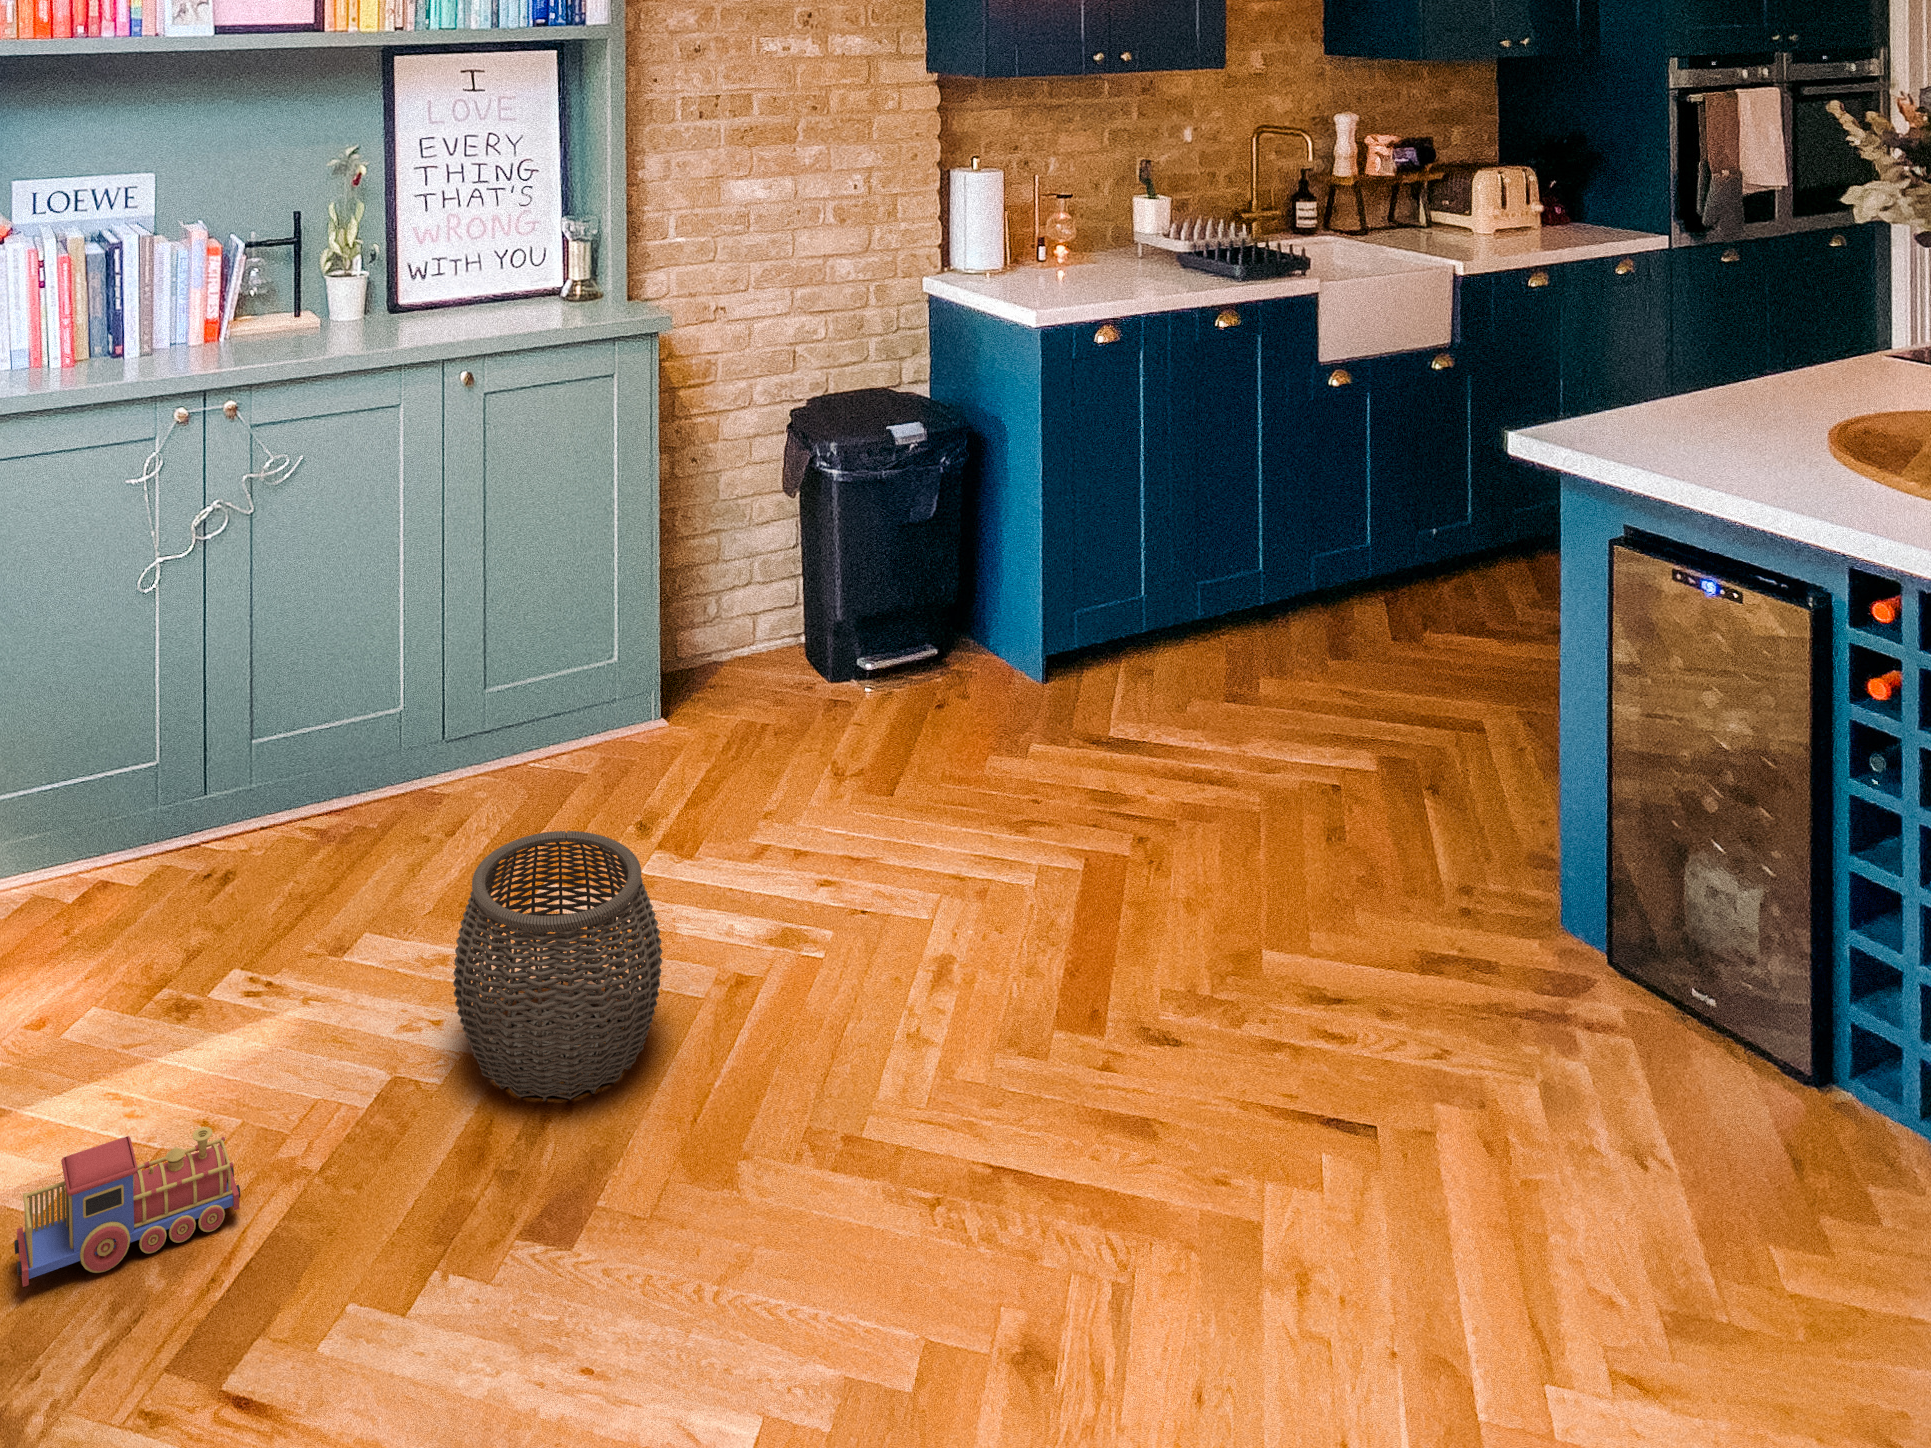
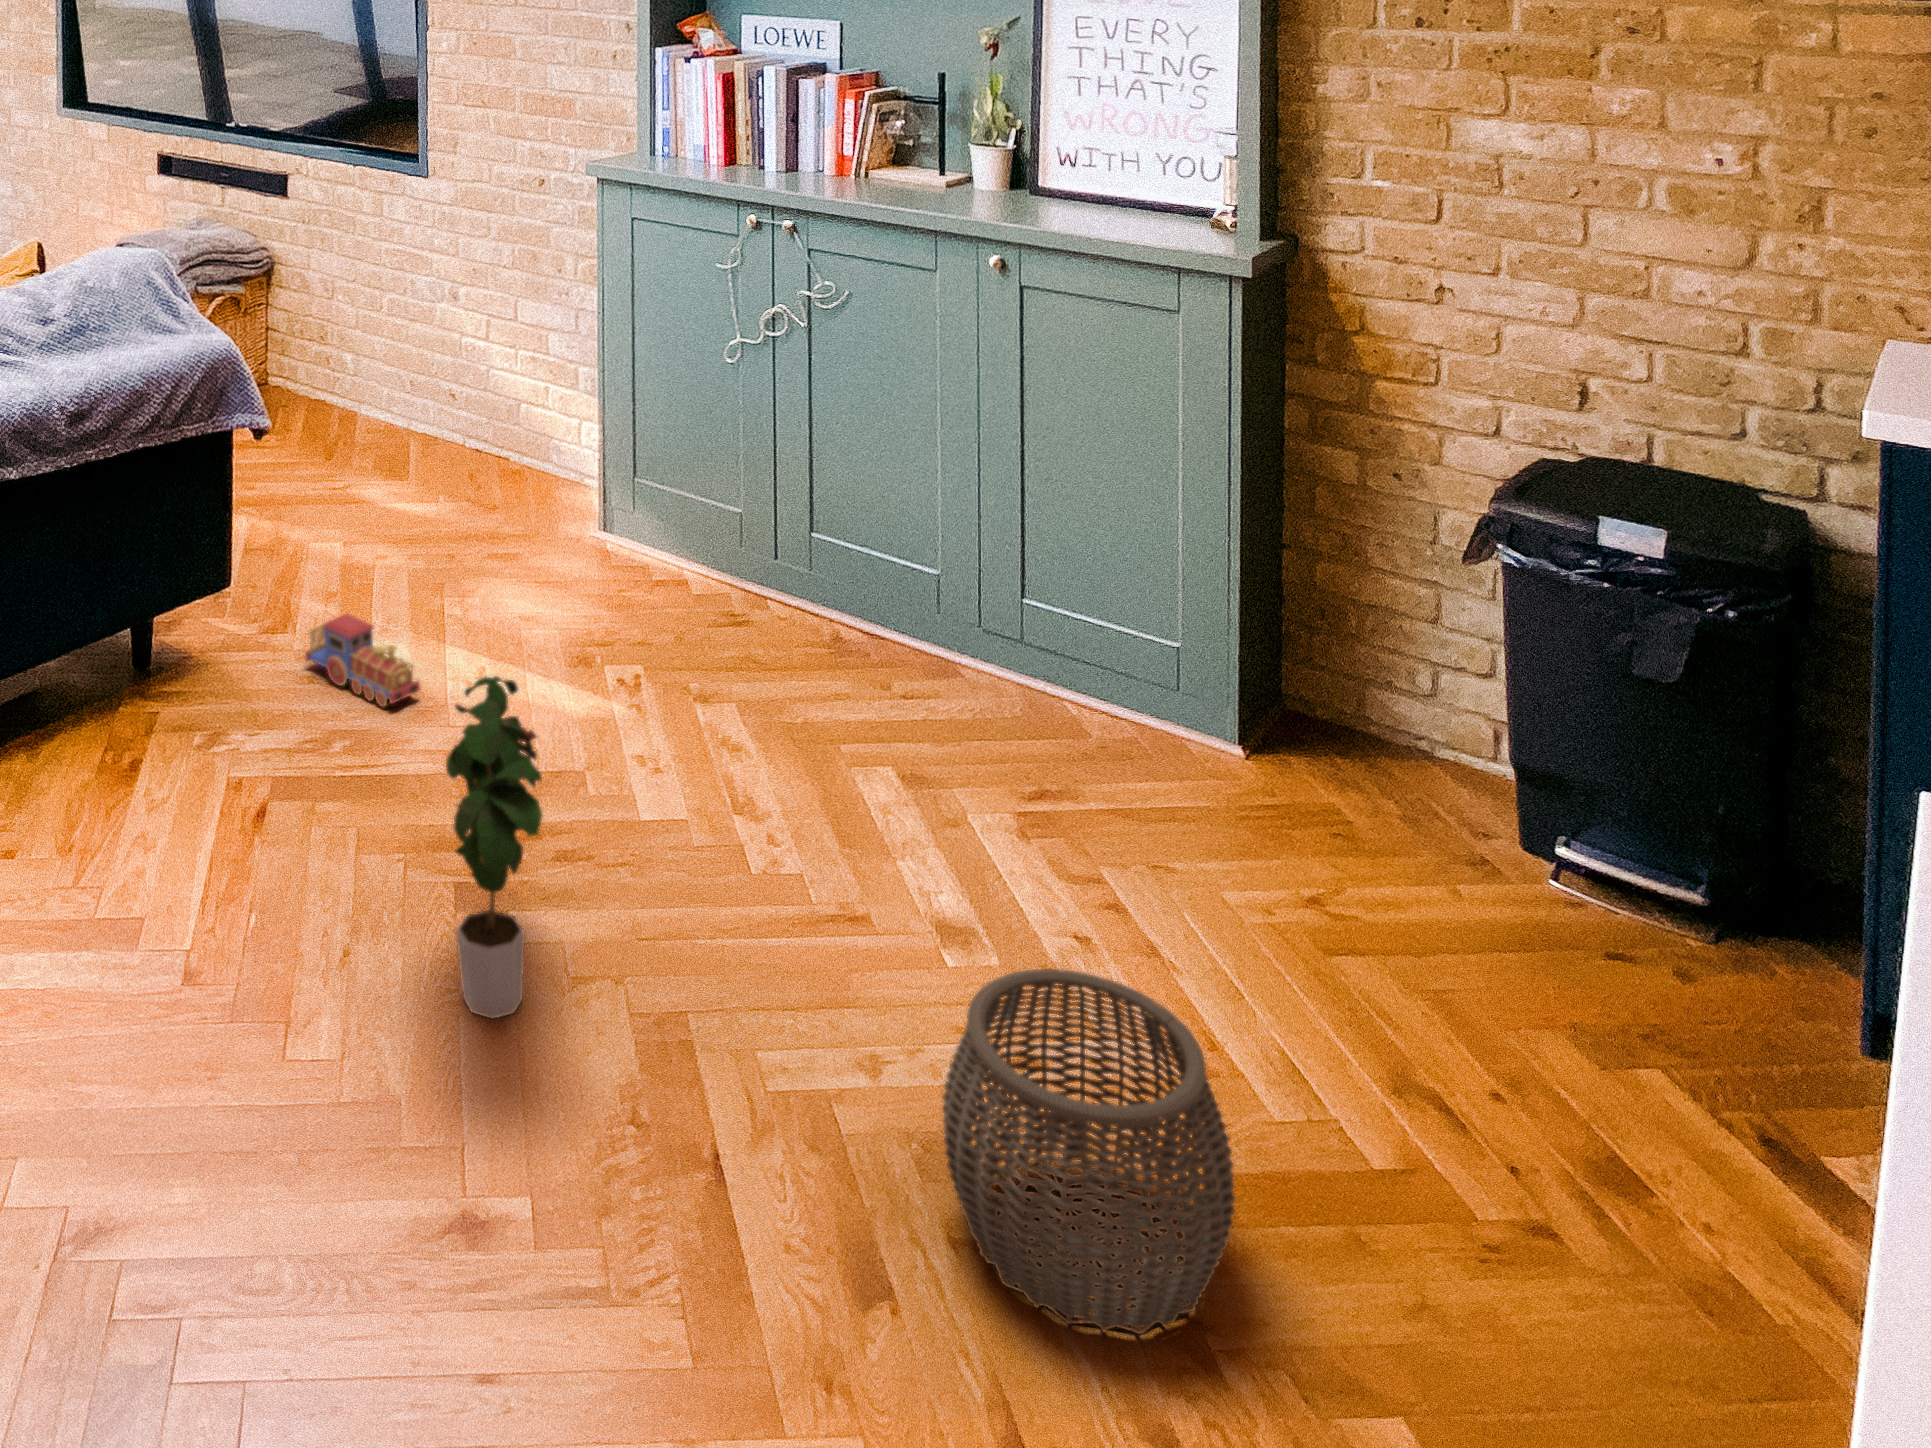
woven basket: present [453,831,662,1101] -> present [942,969,1235,1334]
potted plant: none [738,884,1066,1285] -> present [446,676,542,1018]

